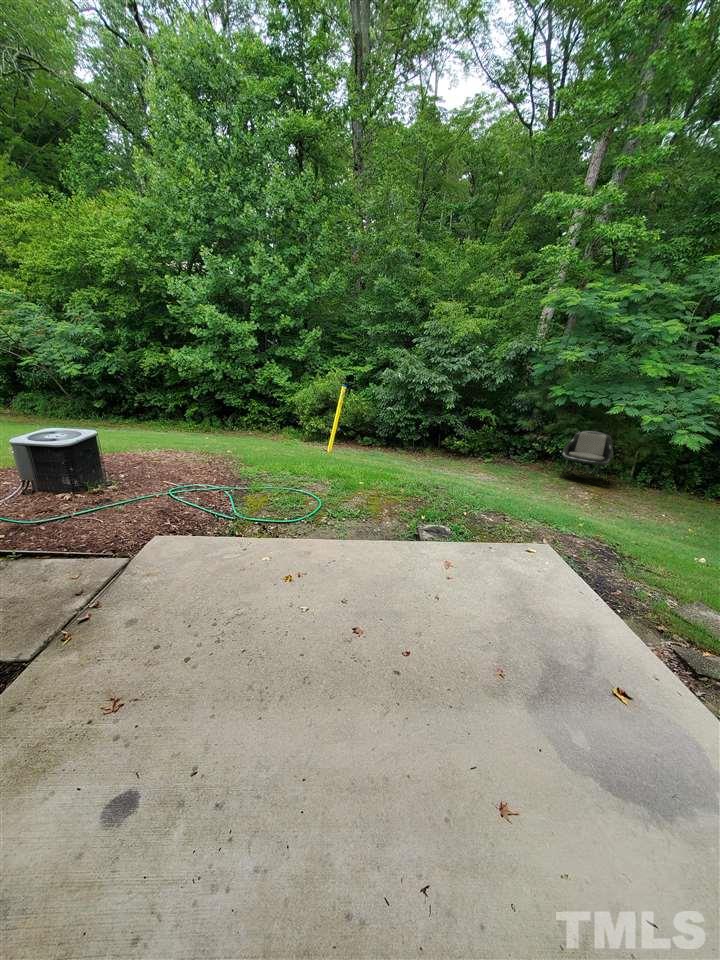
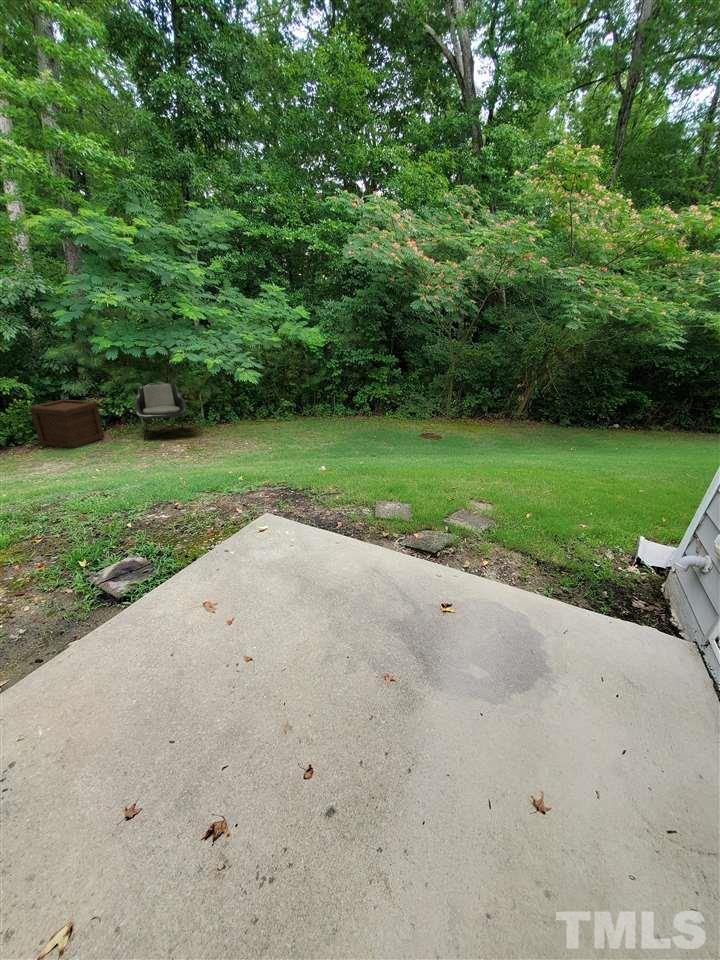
wooden crate: none [487,432,536,468] -> present [30,399,104,448]

